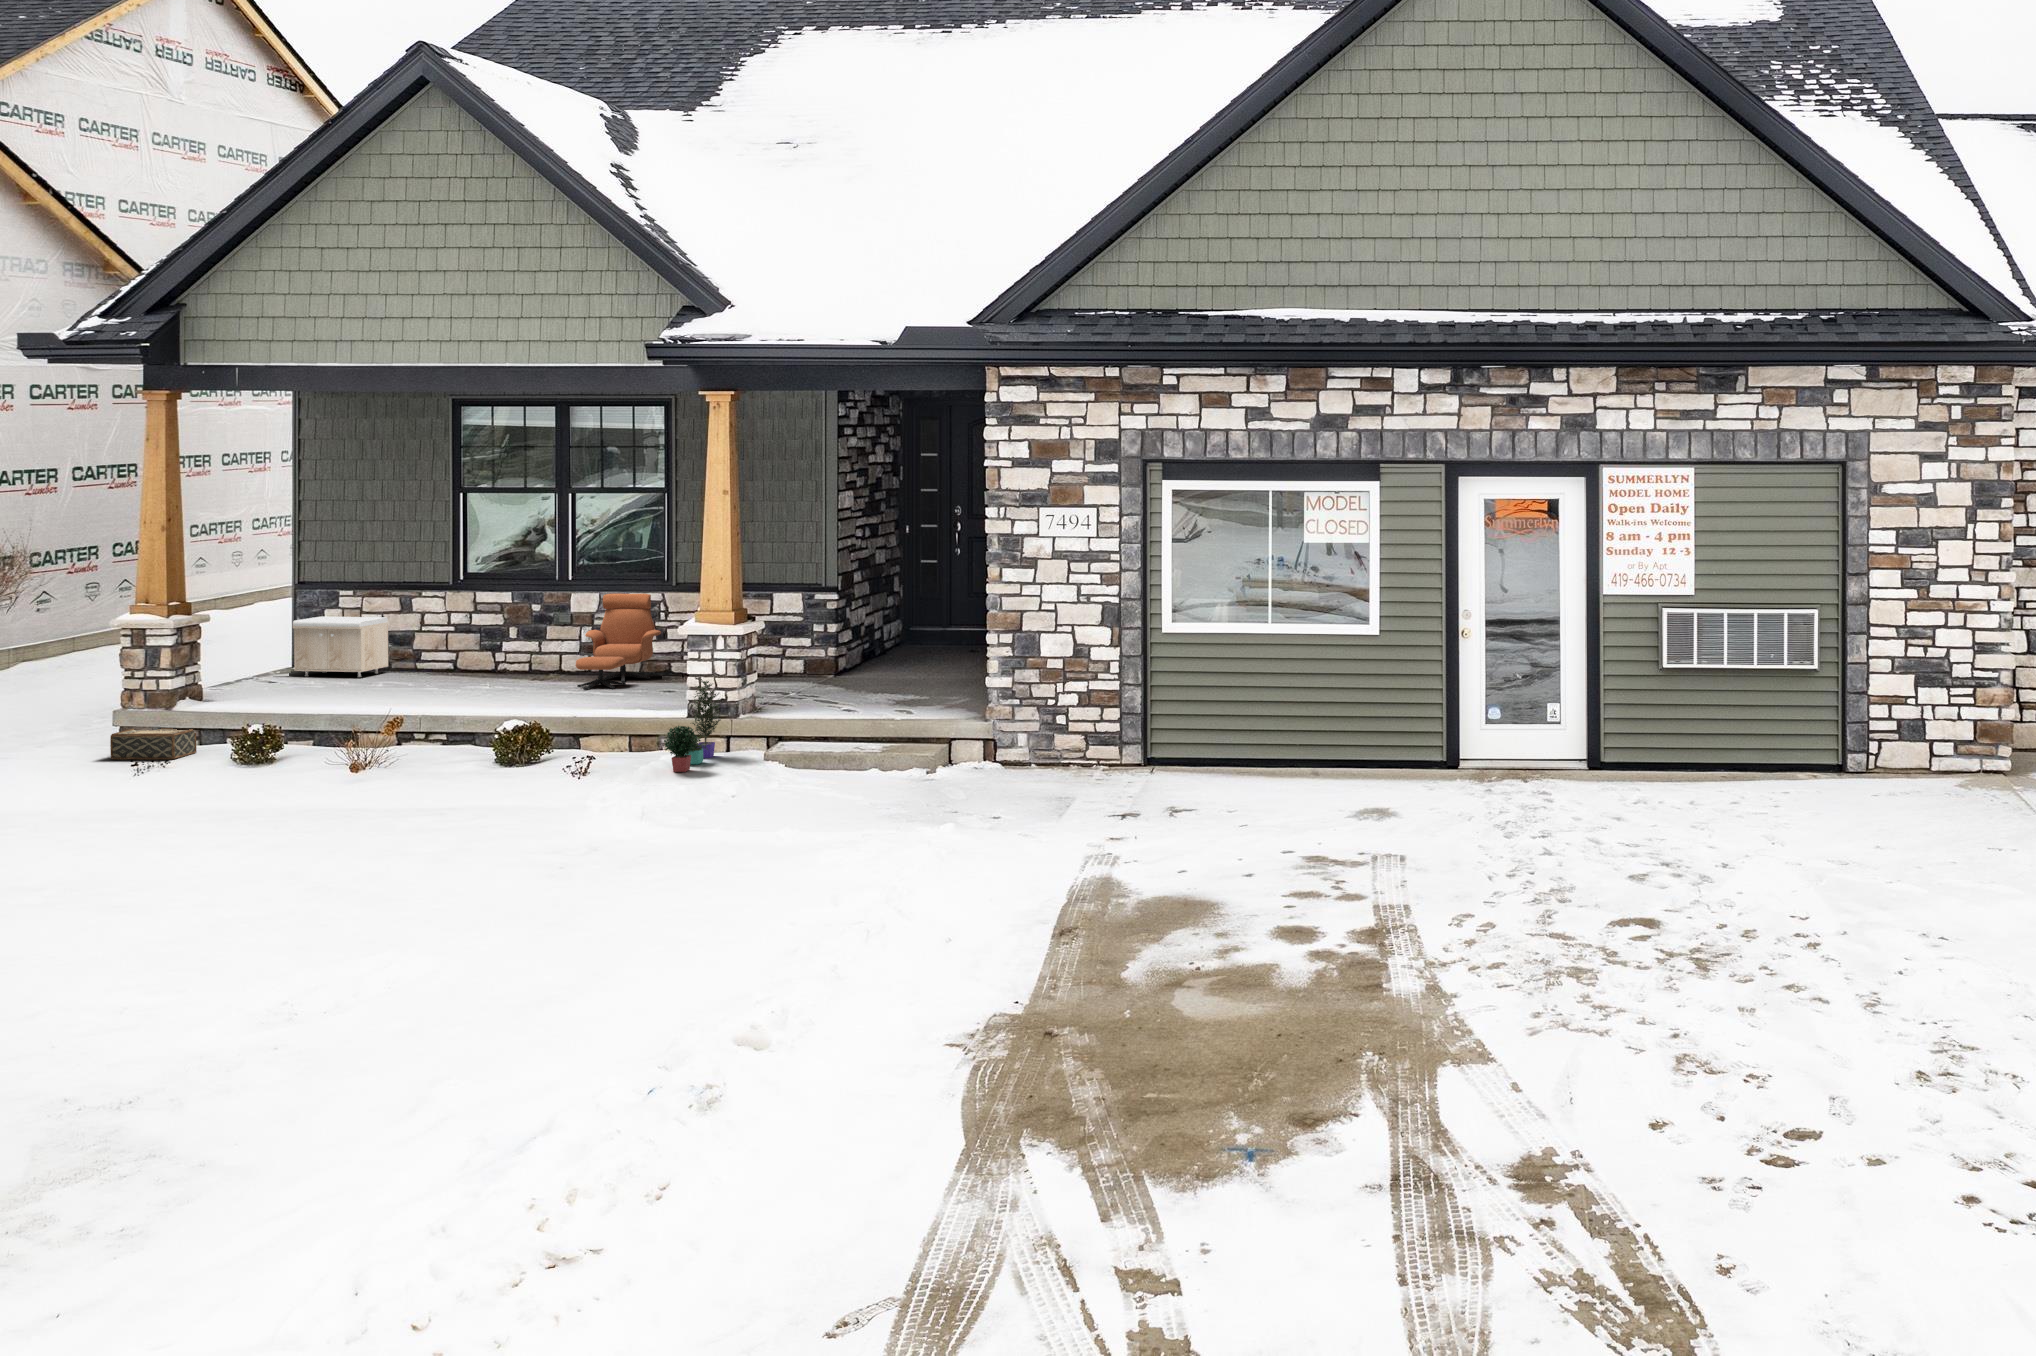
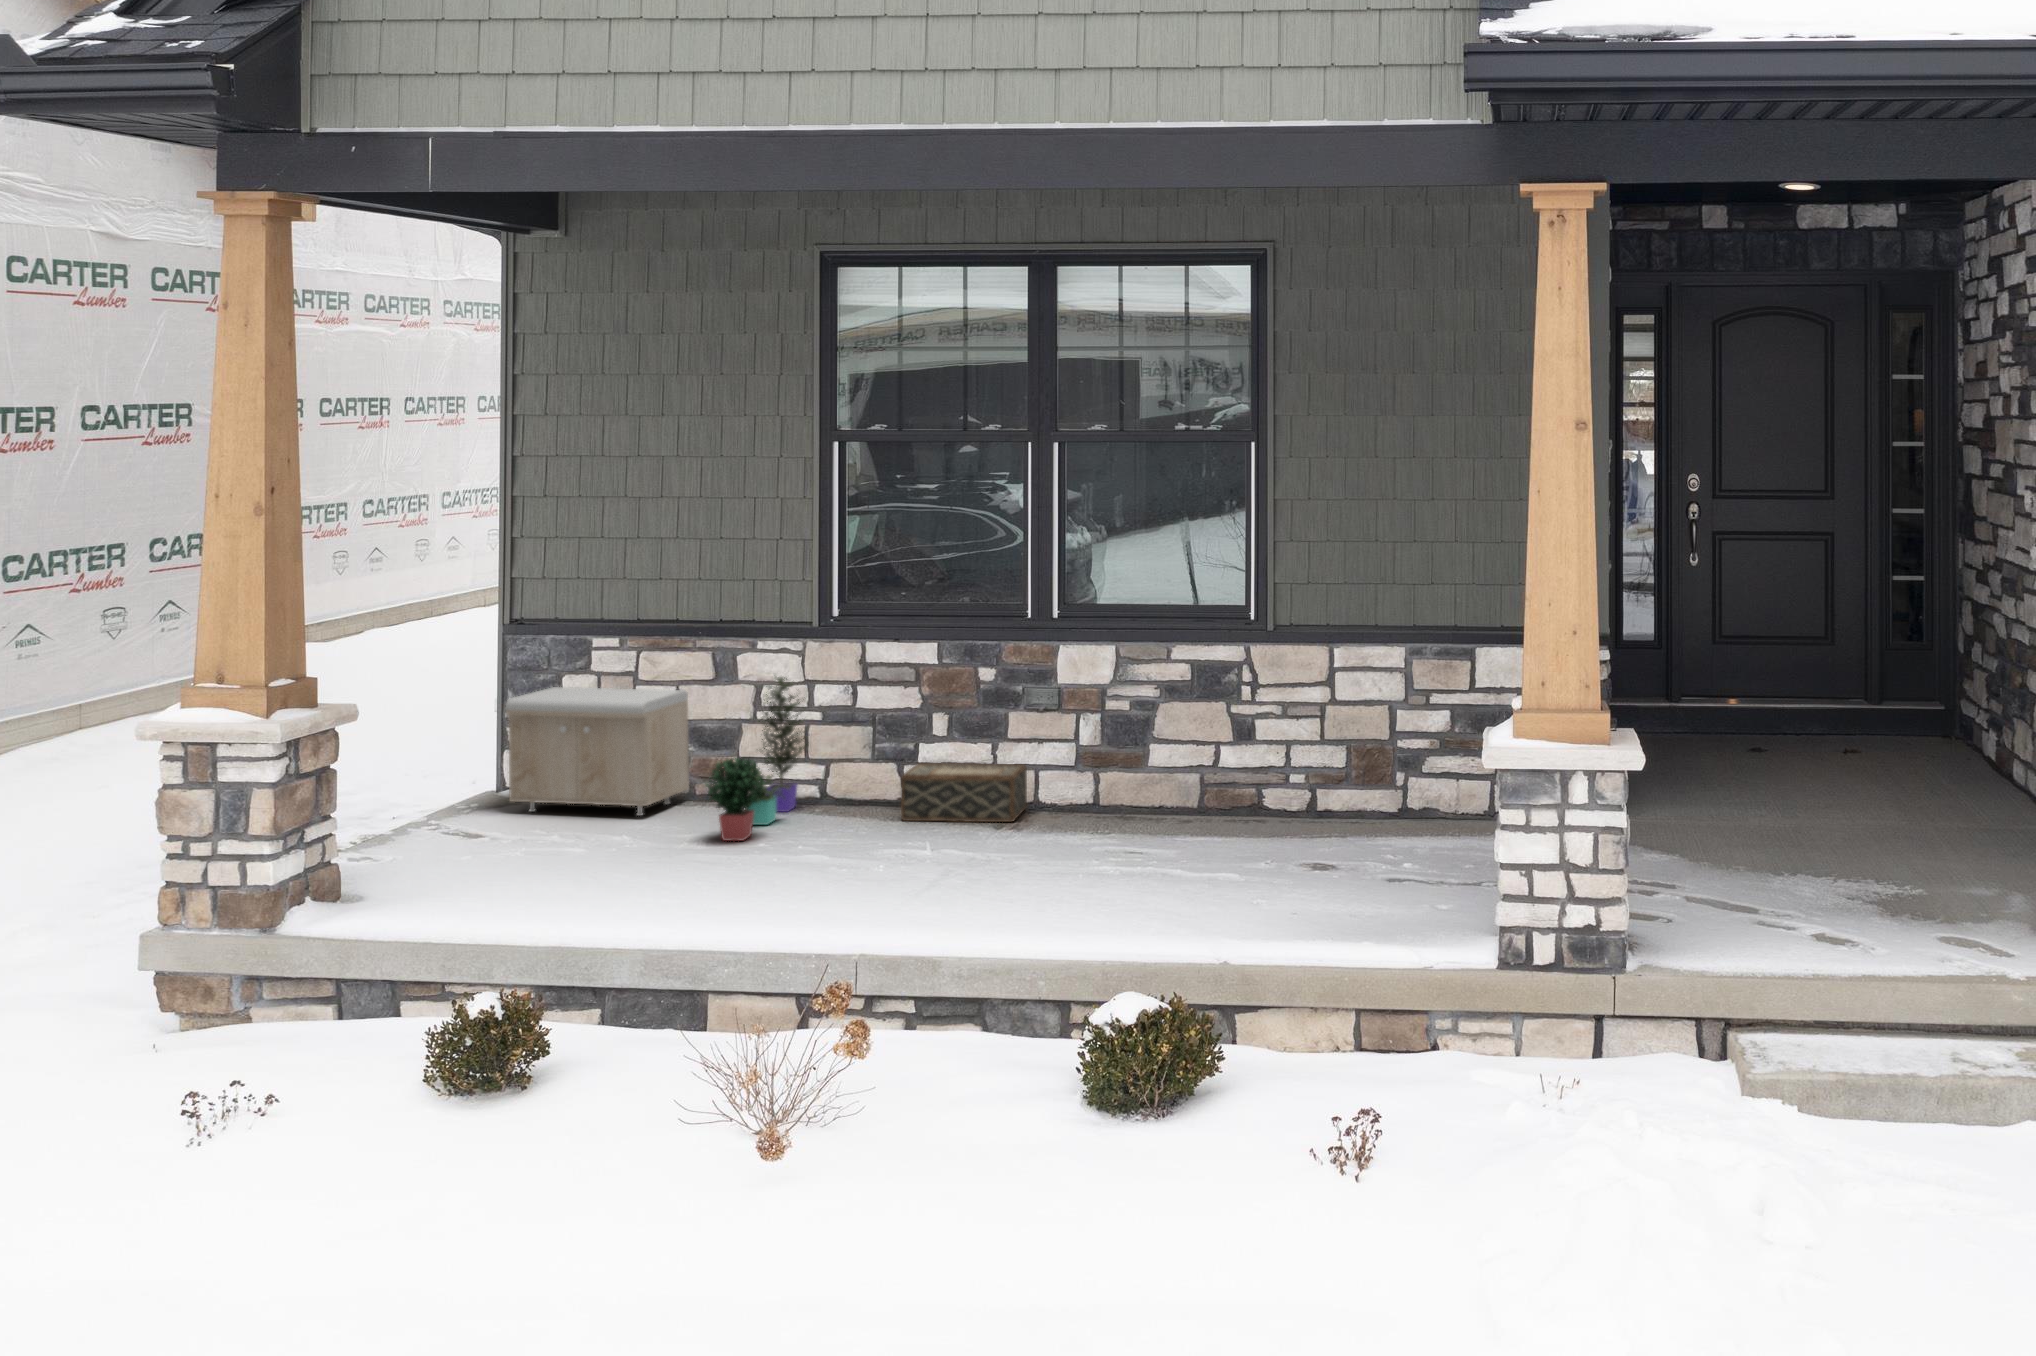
lounge chair: present [576,594,661,690] -> none [1103,646,1253,861]
potted plant: present [664,679,721,772] -> present [706,677,804,841]
woven basket: present [110,728,197,760] -> present [901,763,1027,822]

